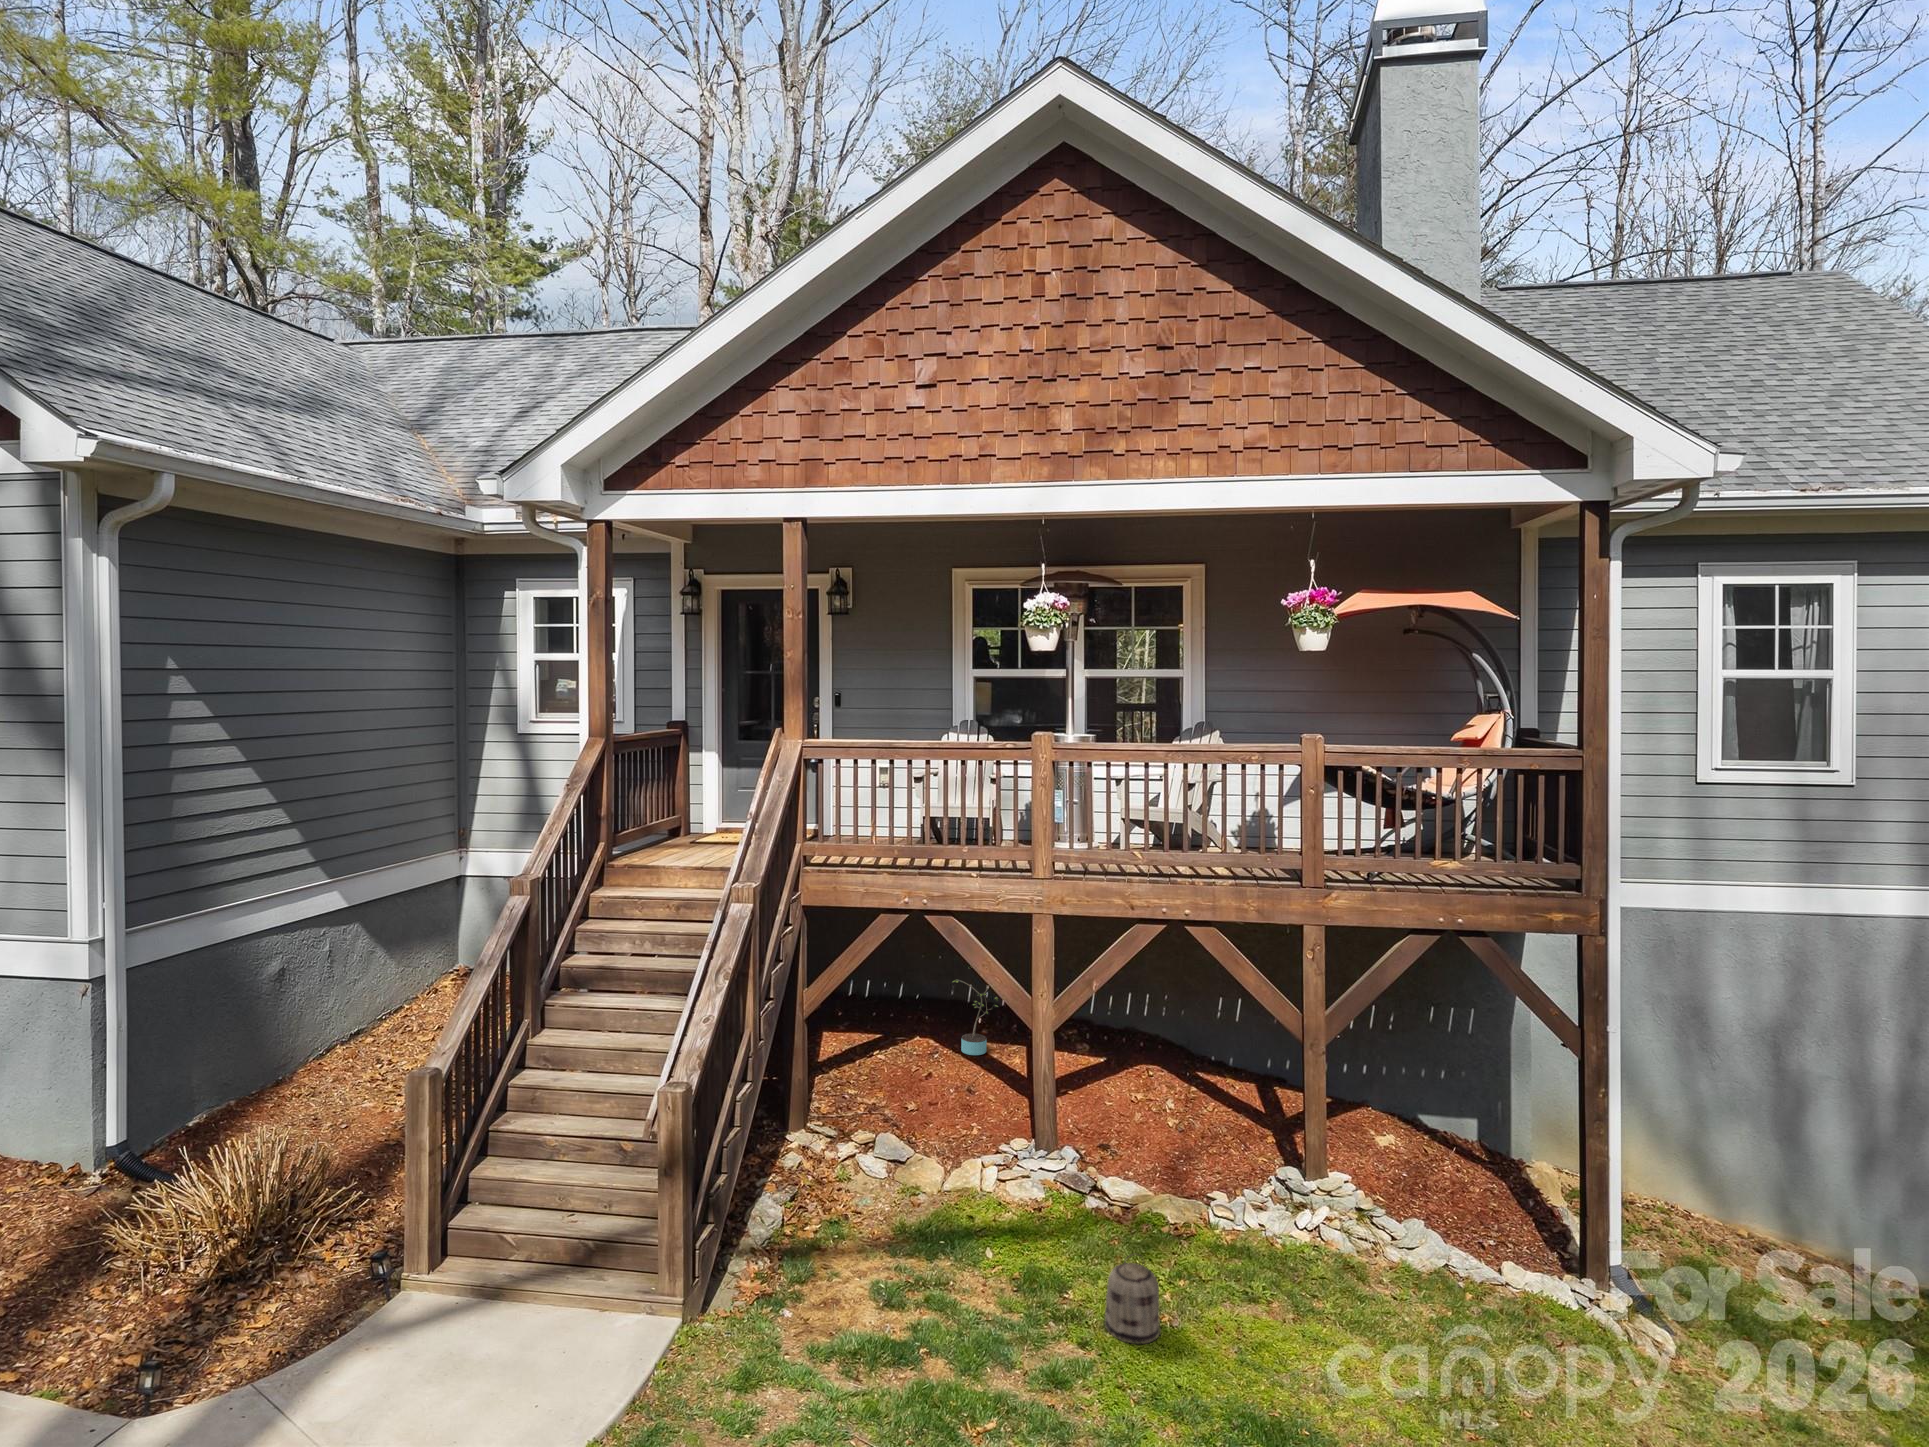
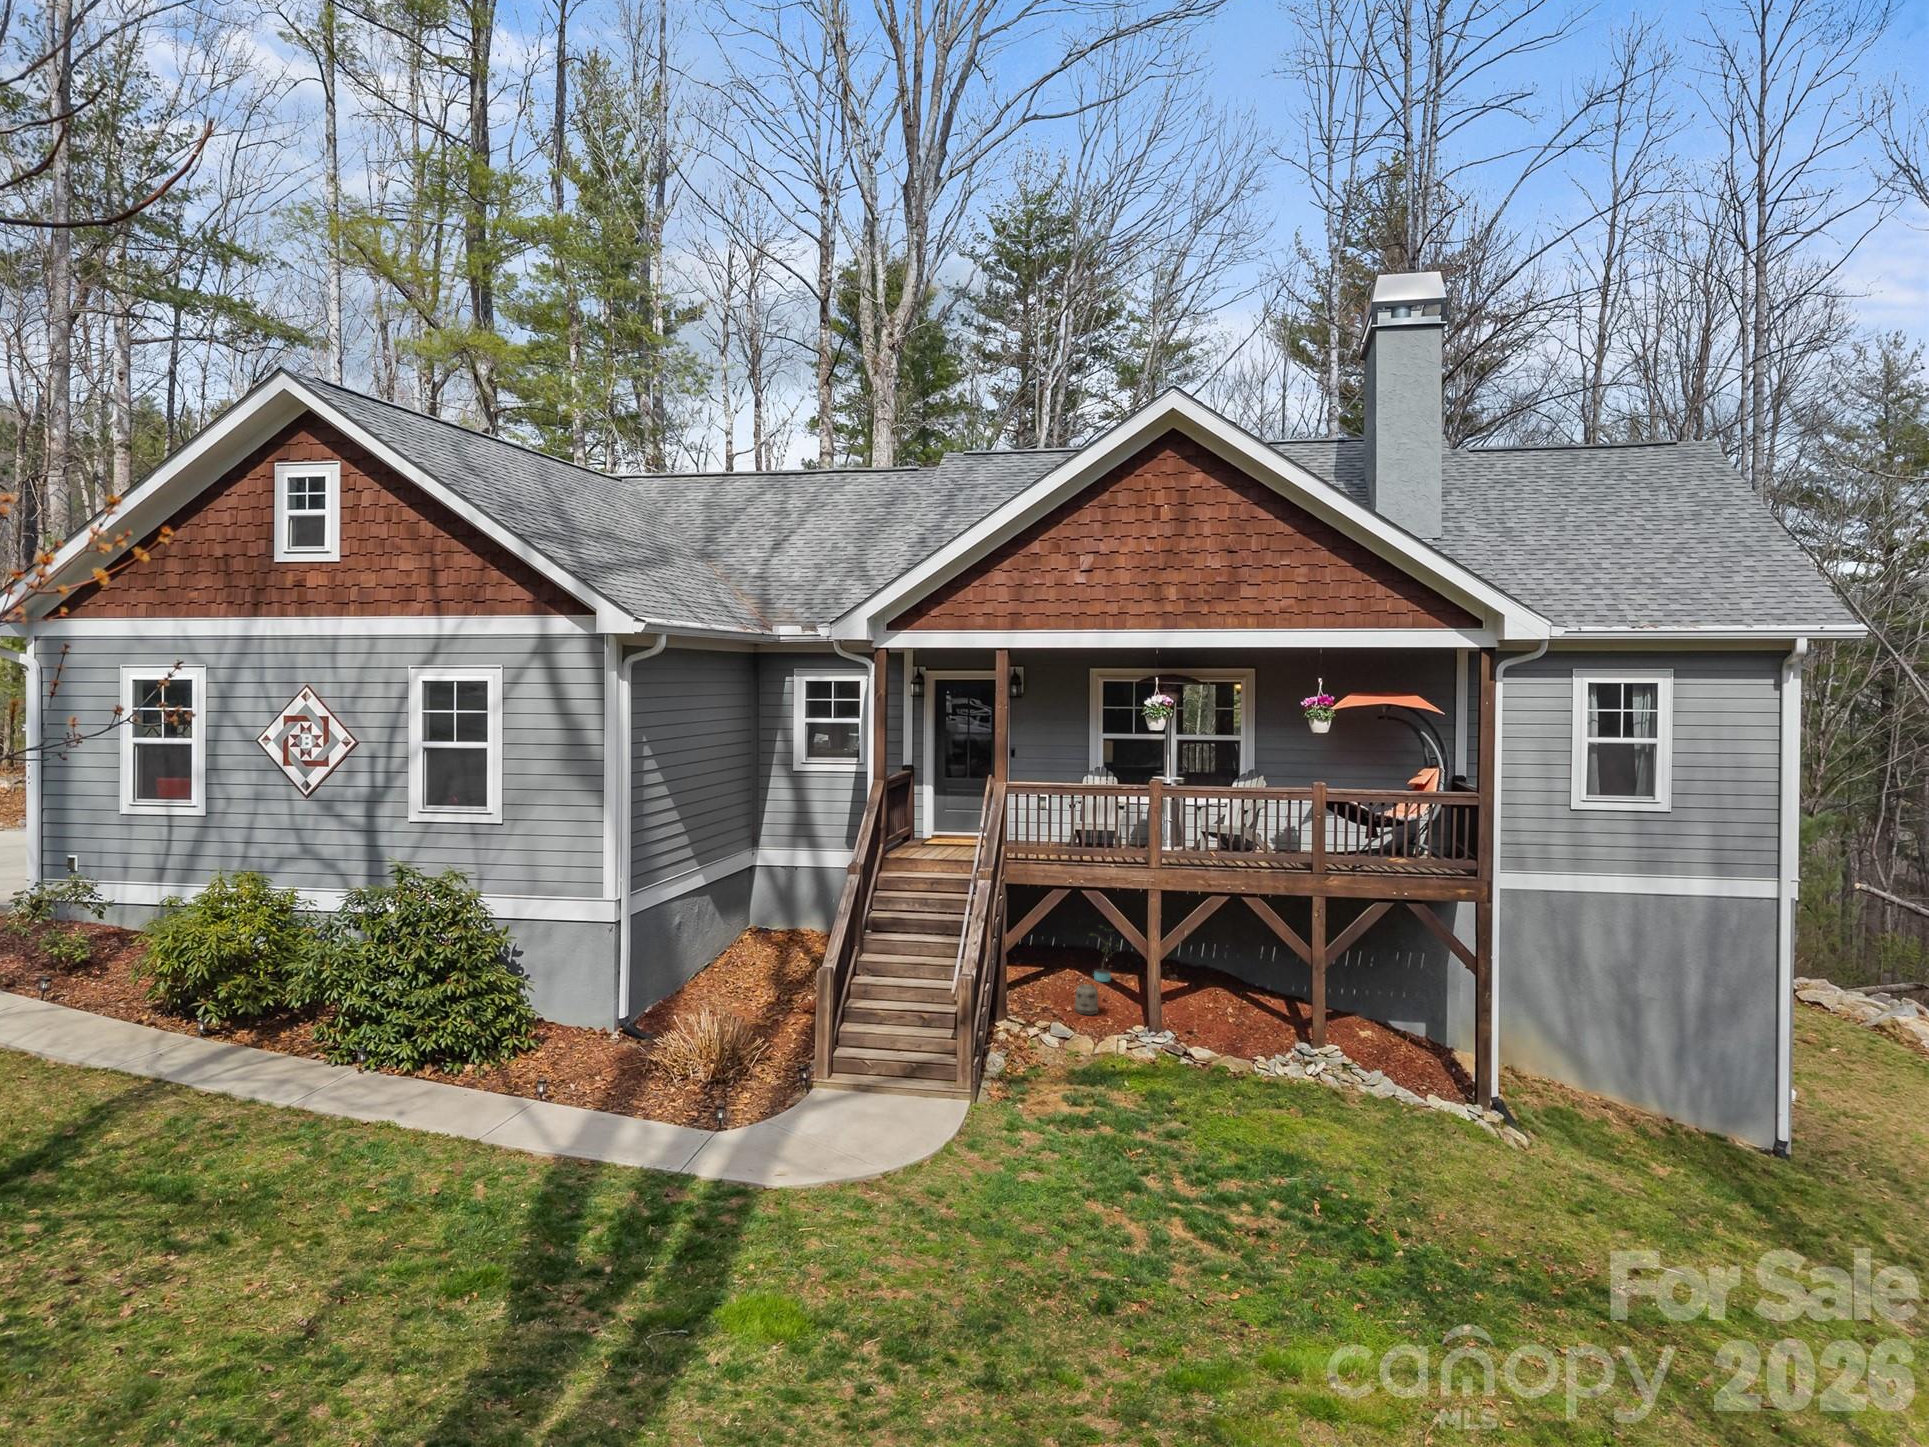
basket: present [1105,1255,1160,1344] -> present [1075,984,1098,1015]

